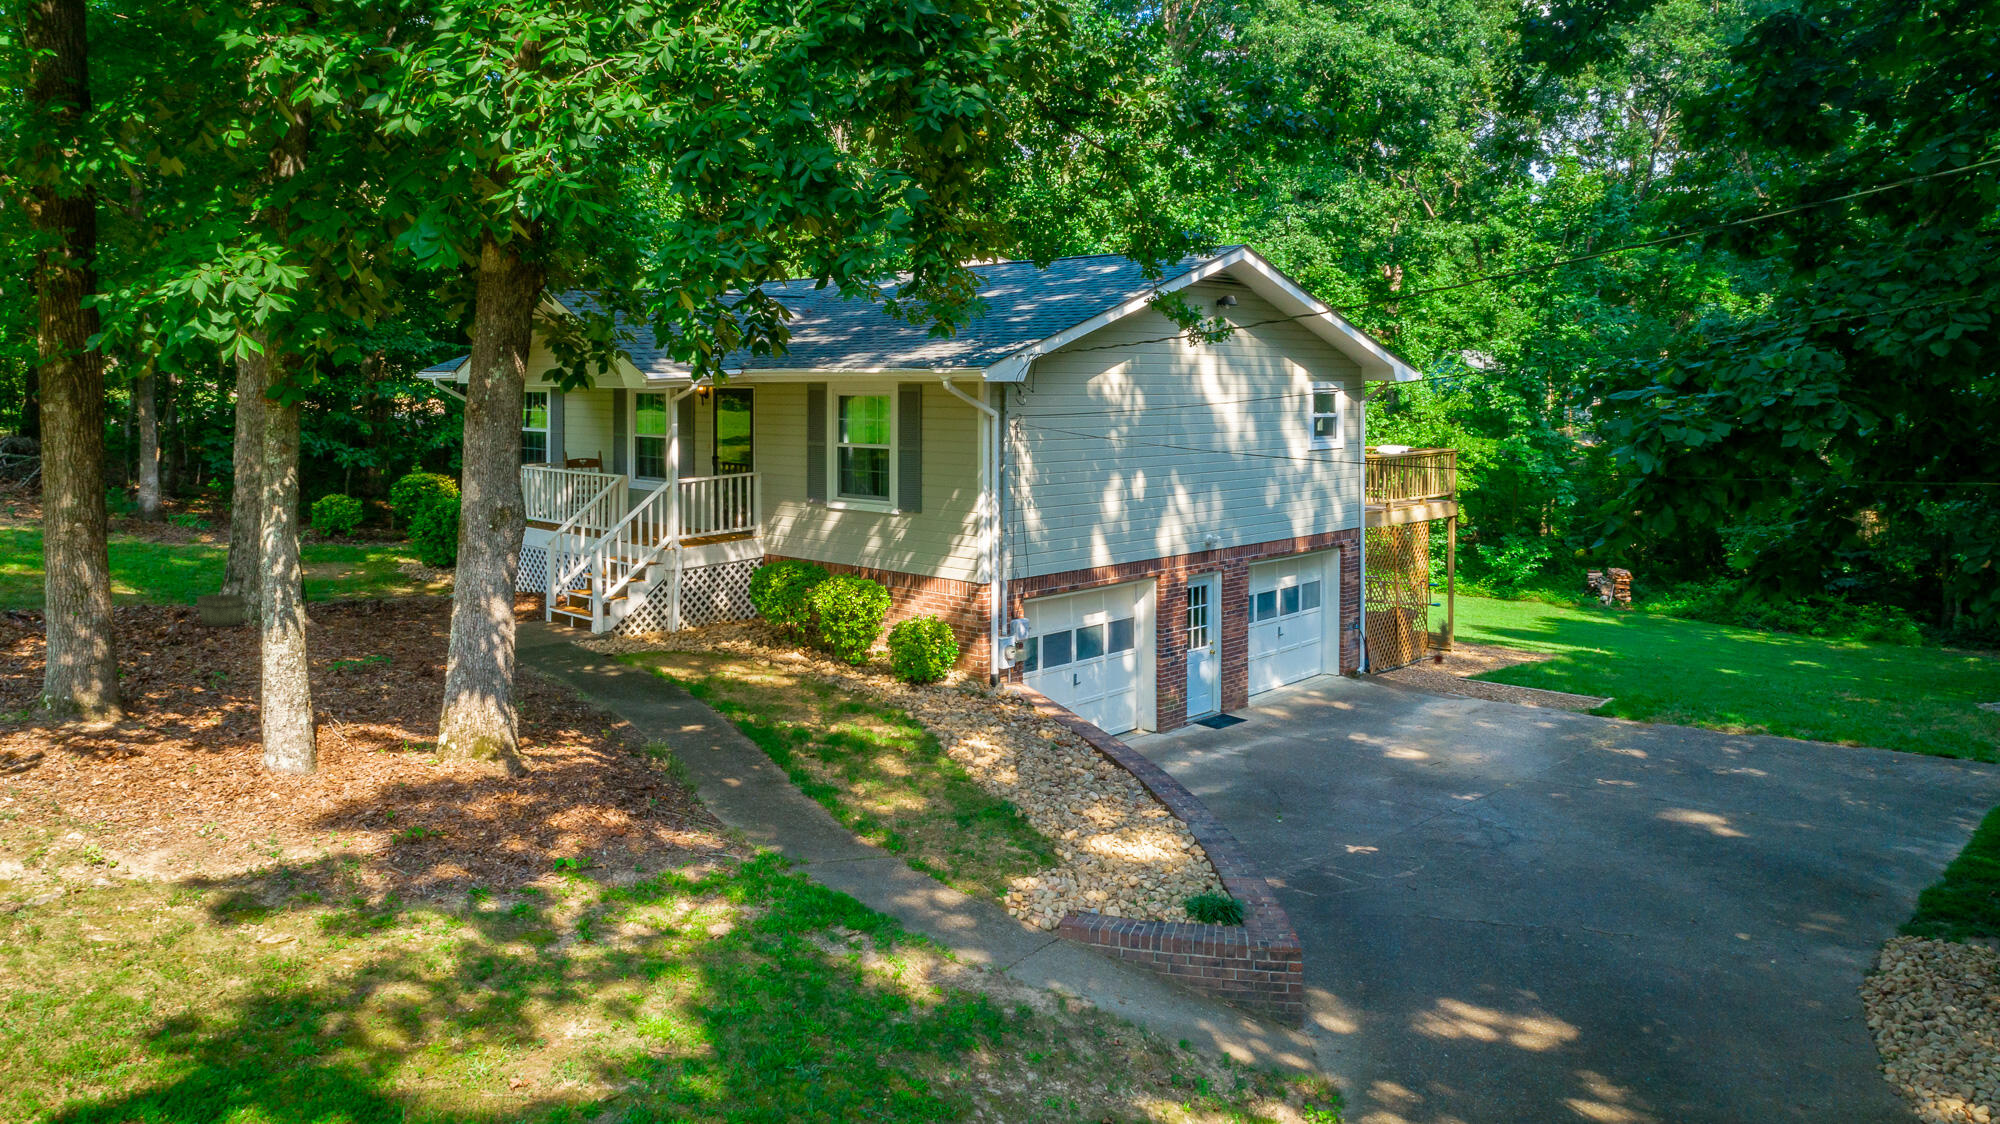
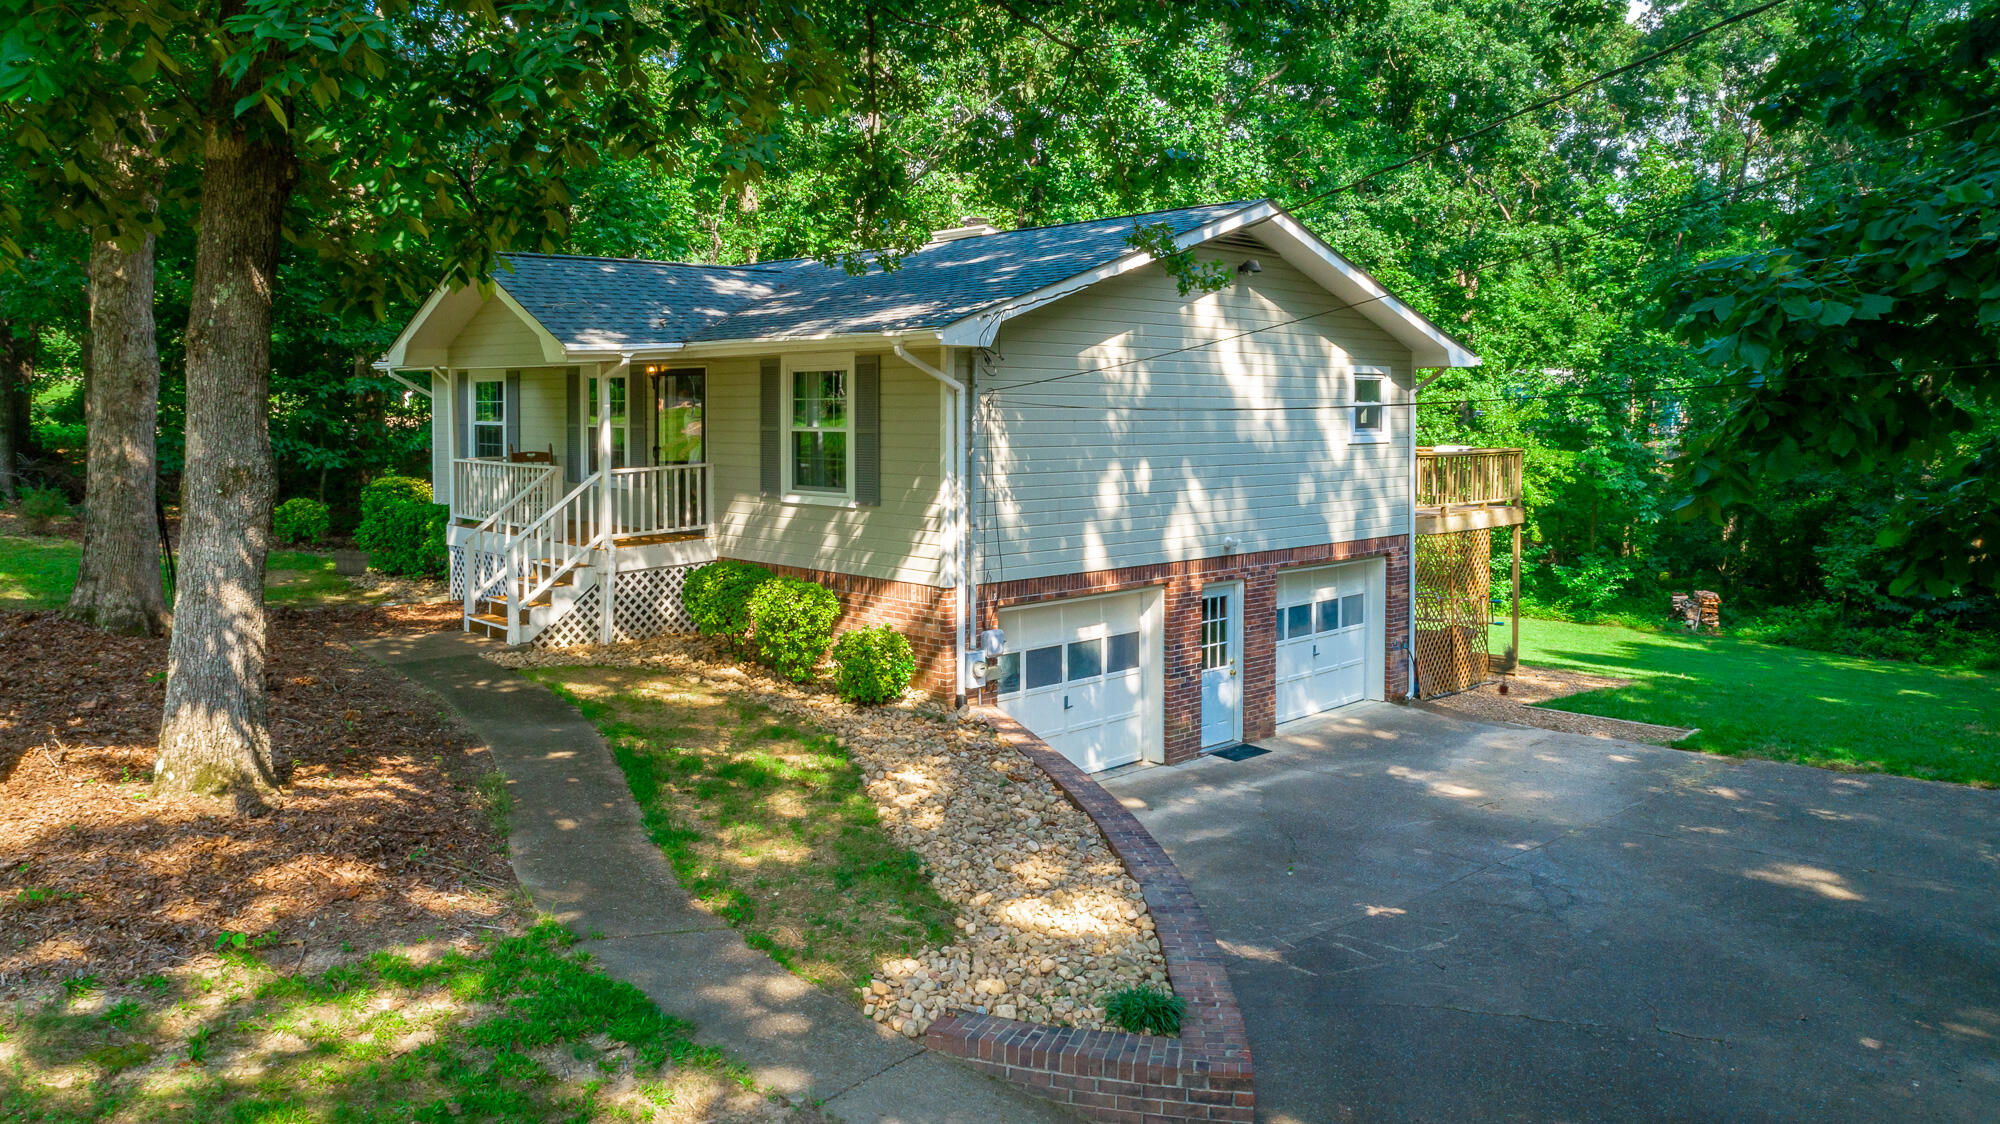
wooden bucket: present [197,594,245,627] -> present [333,549,370,575]

